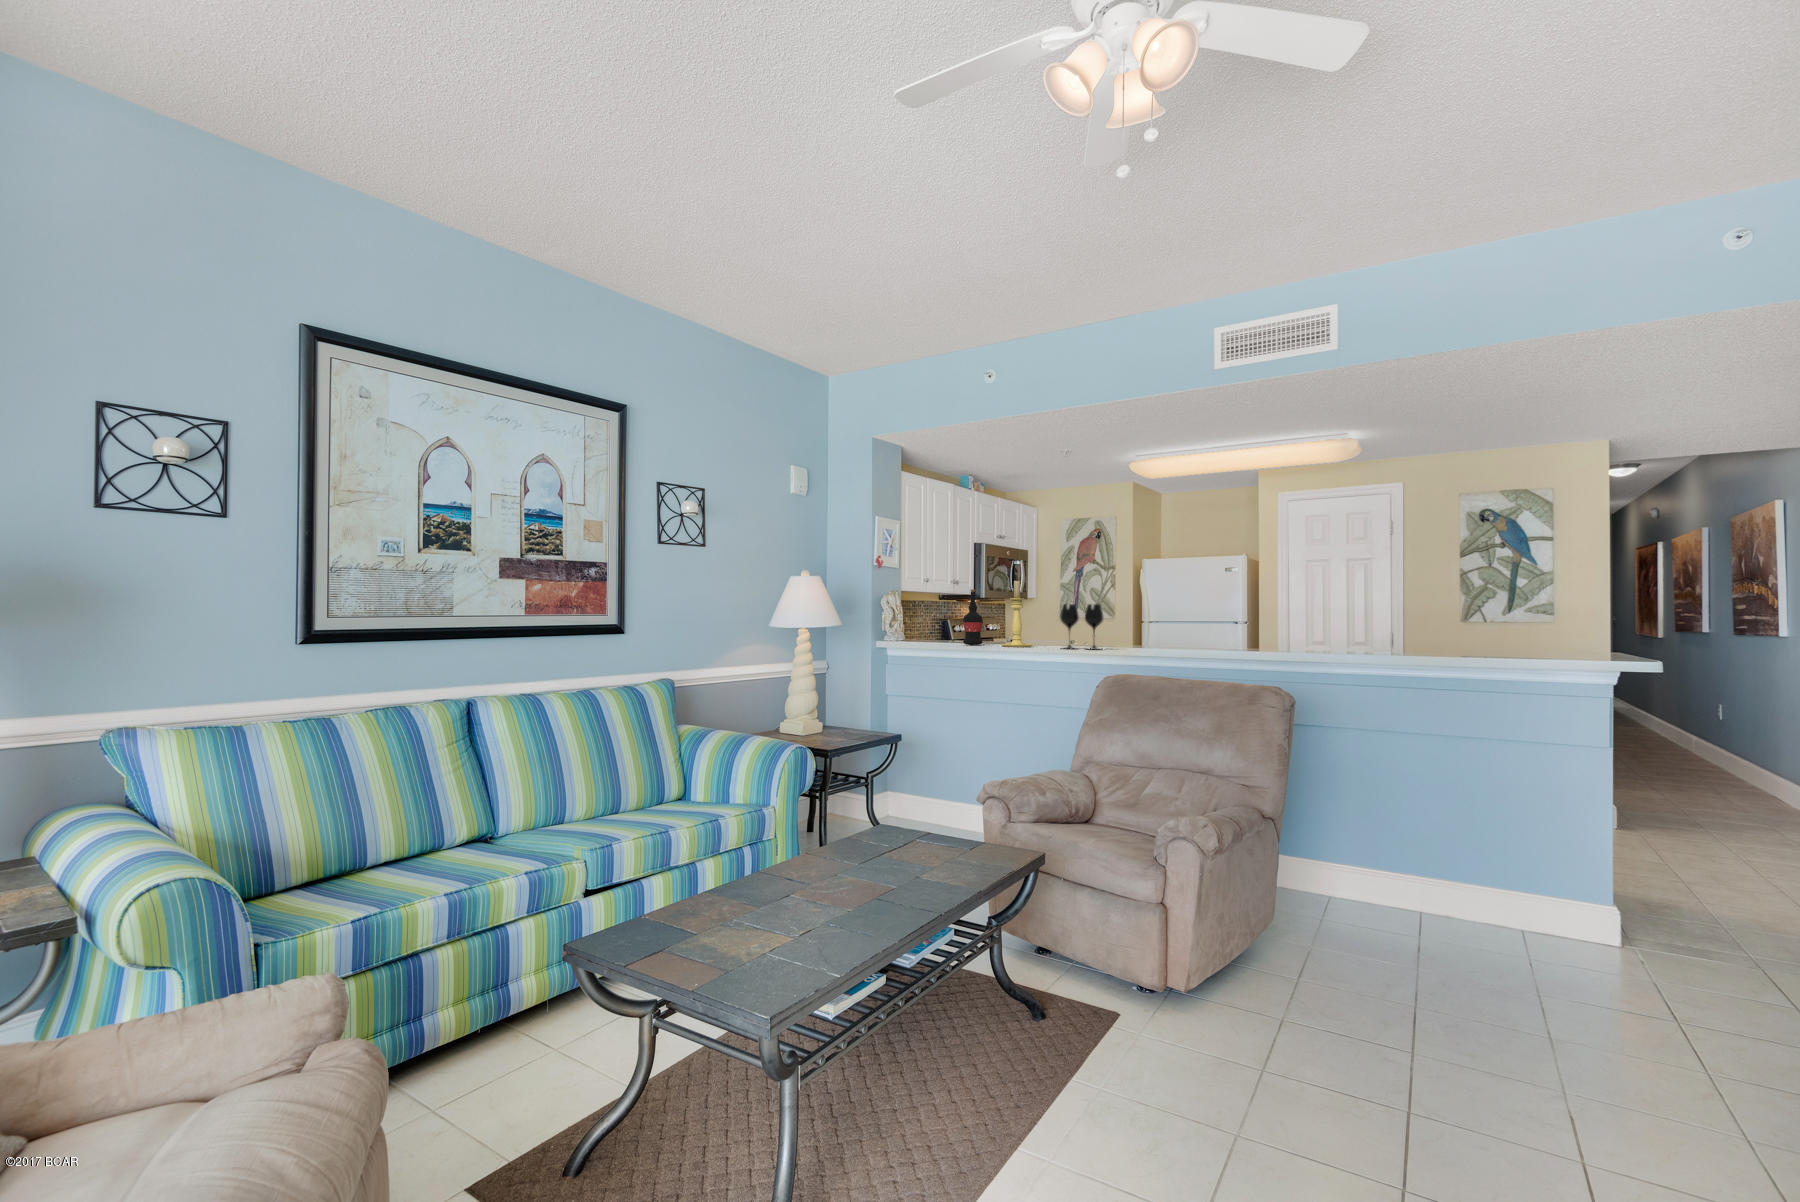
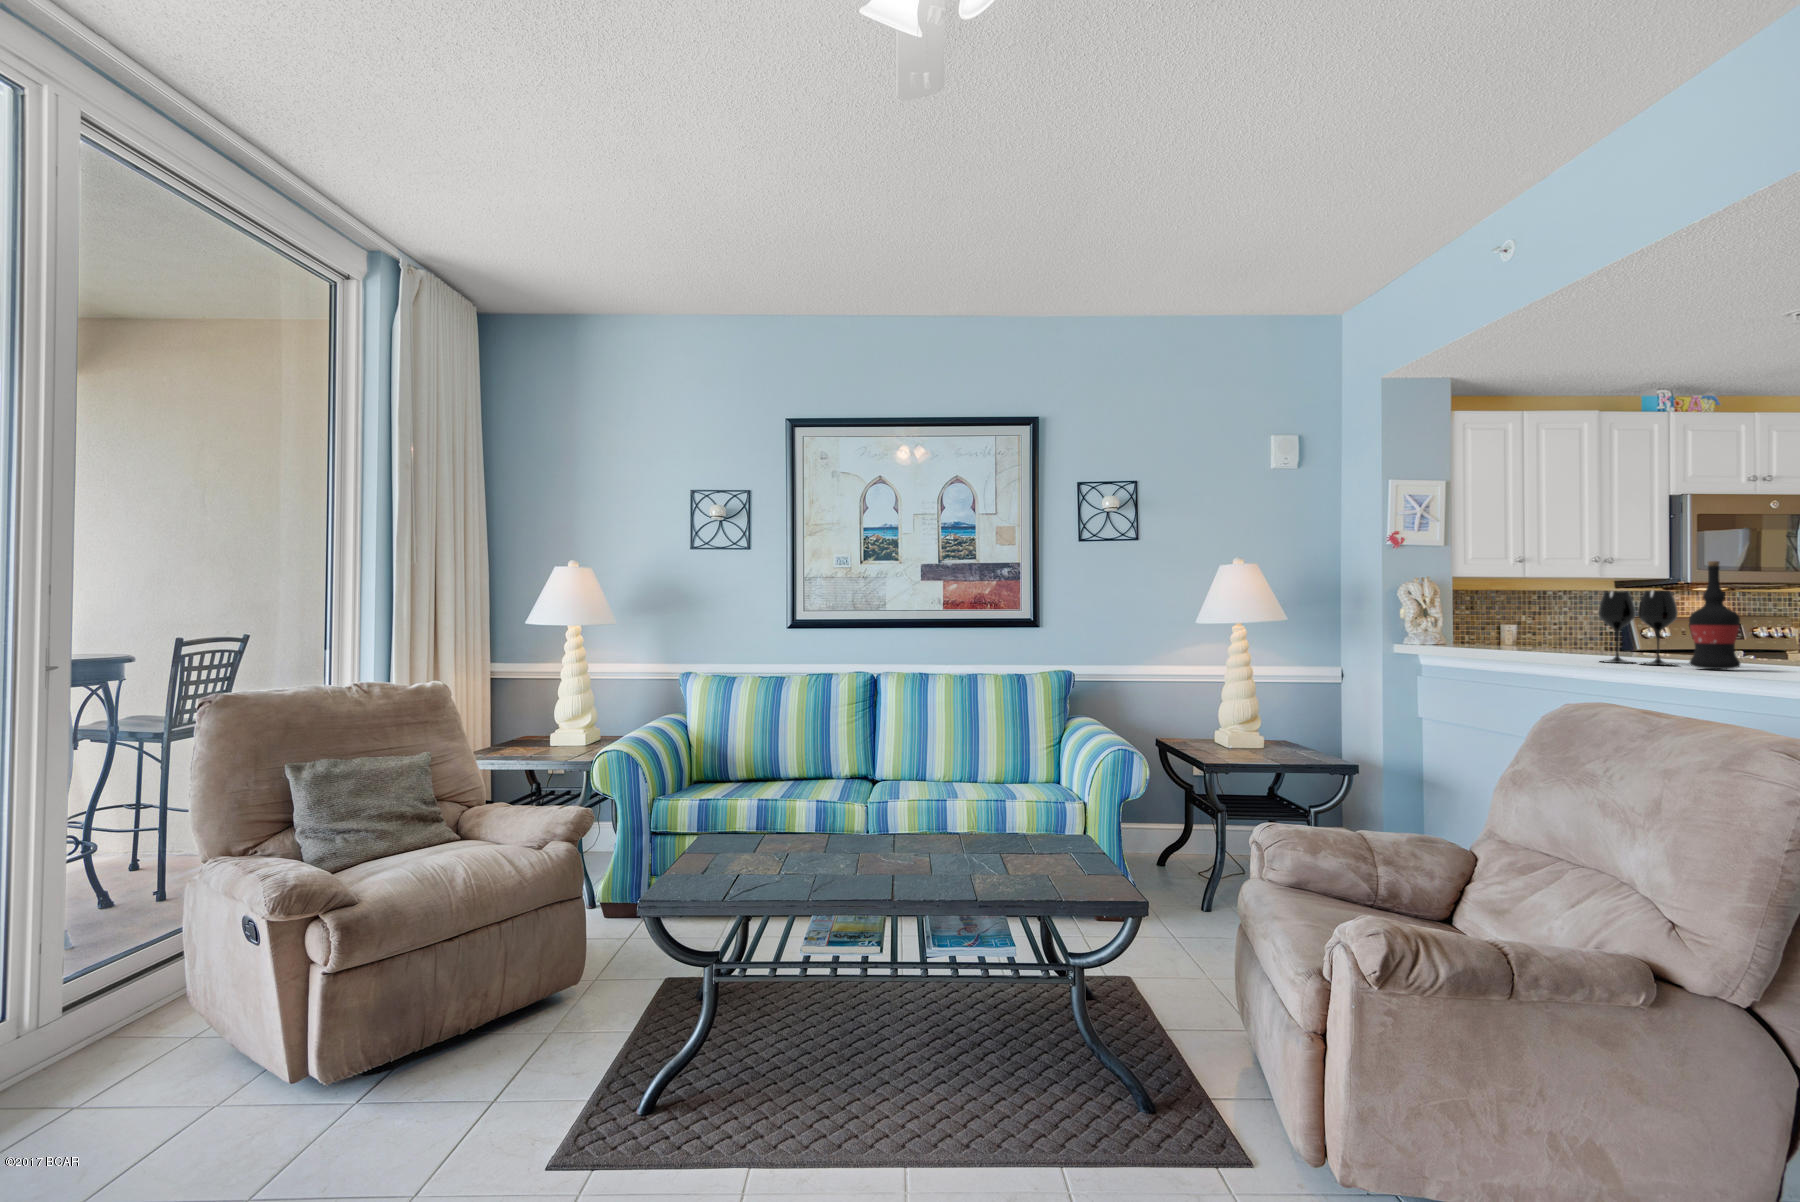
candle holder: present [1001,581,1033,647] -> none [1530,556,1591,657]
wine bottle: present [963,589,983,645] -> present [1689,561,1740,669]

